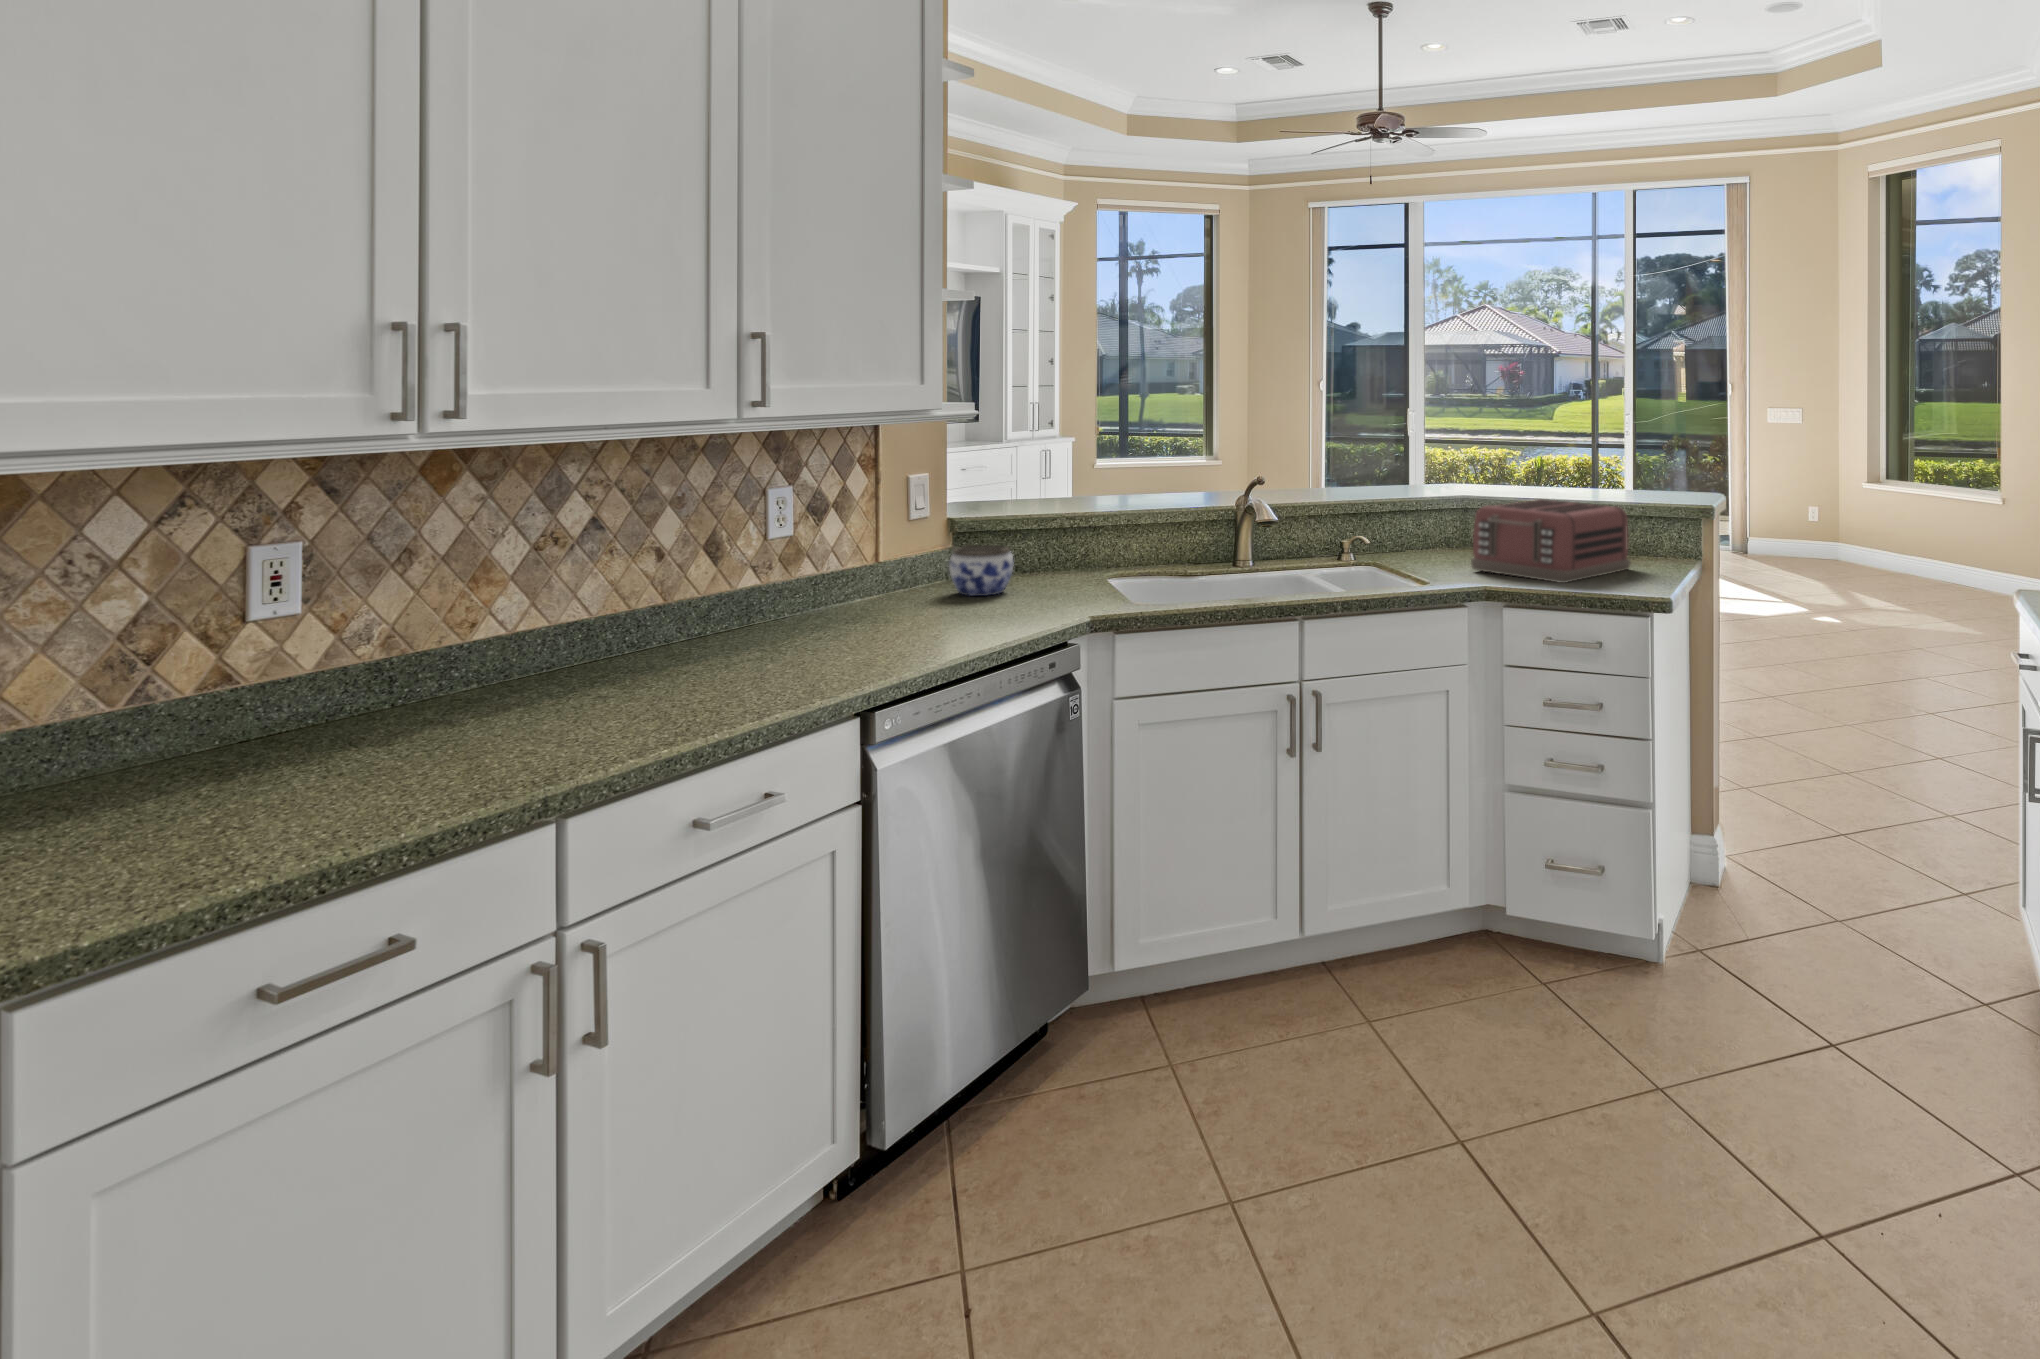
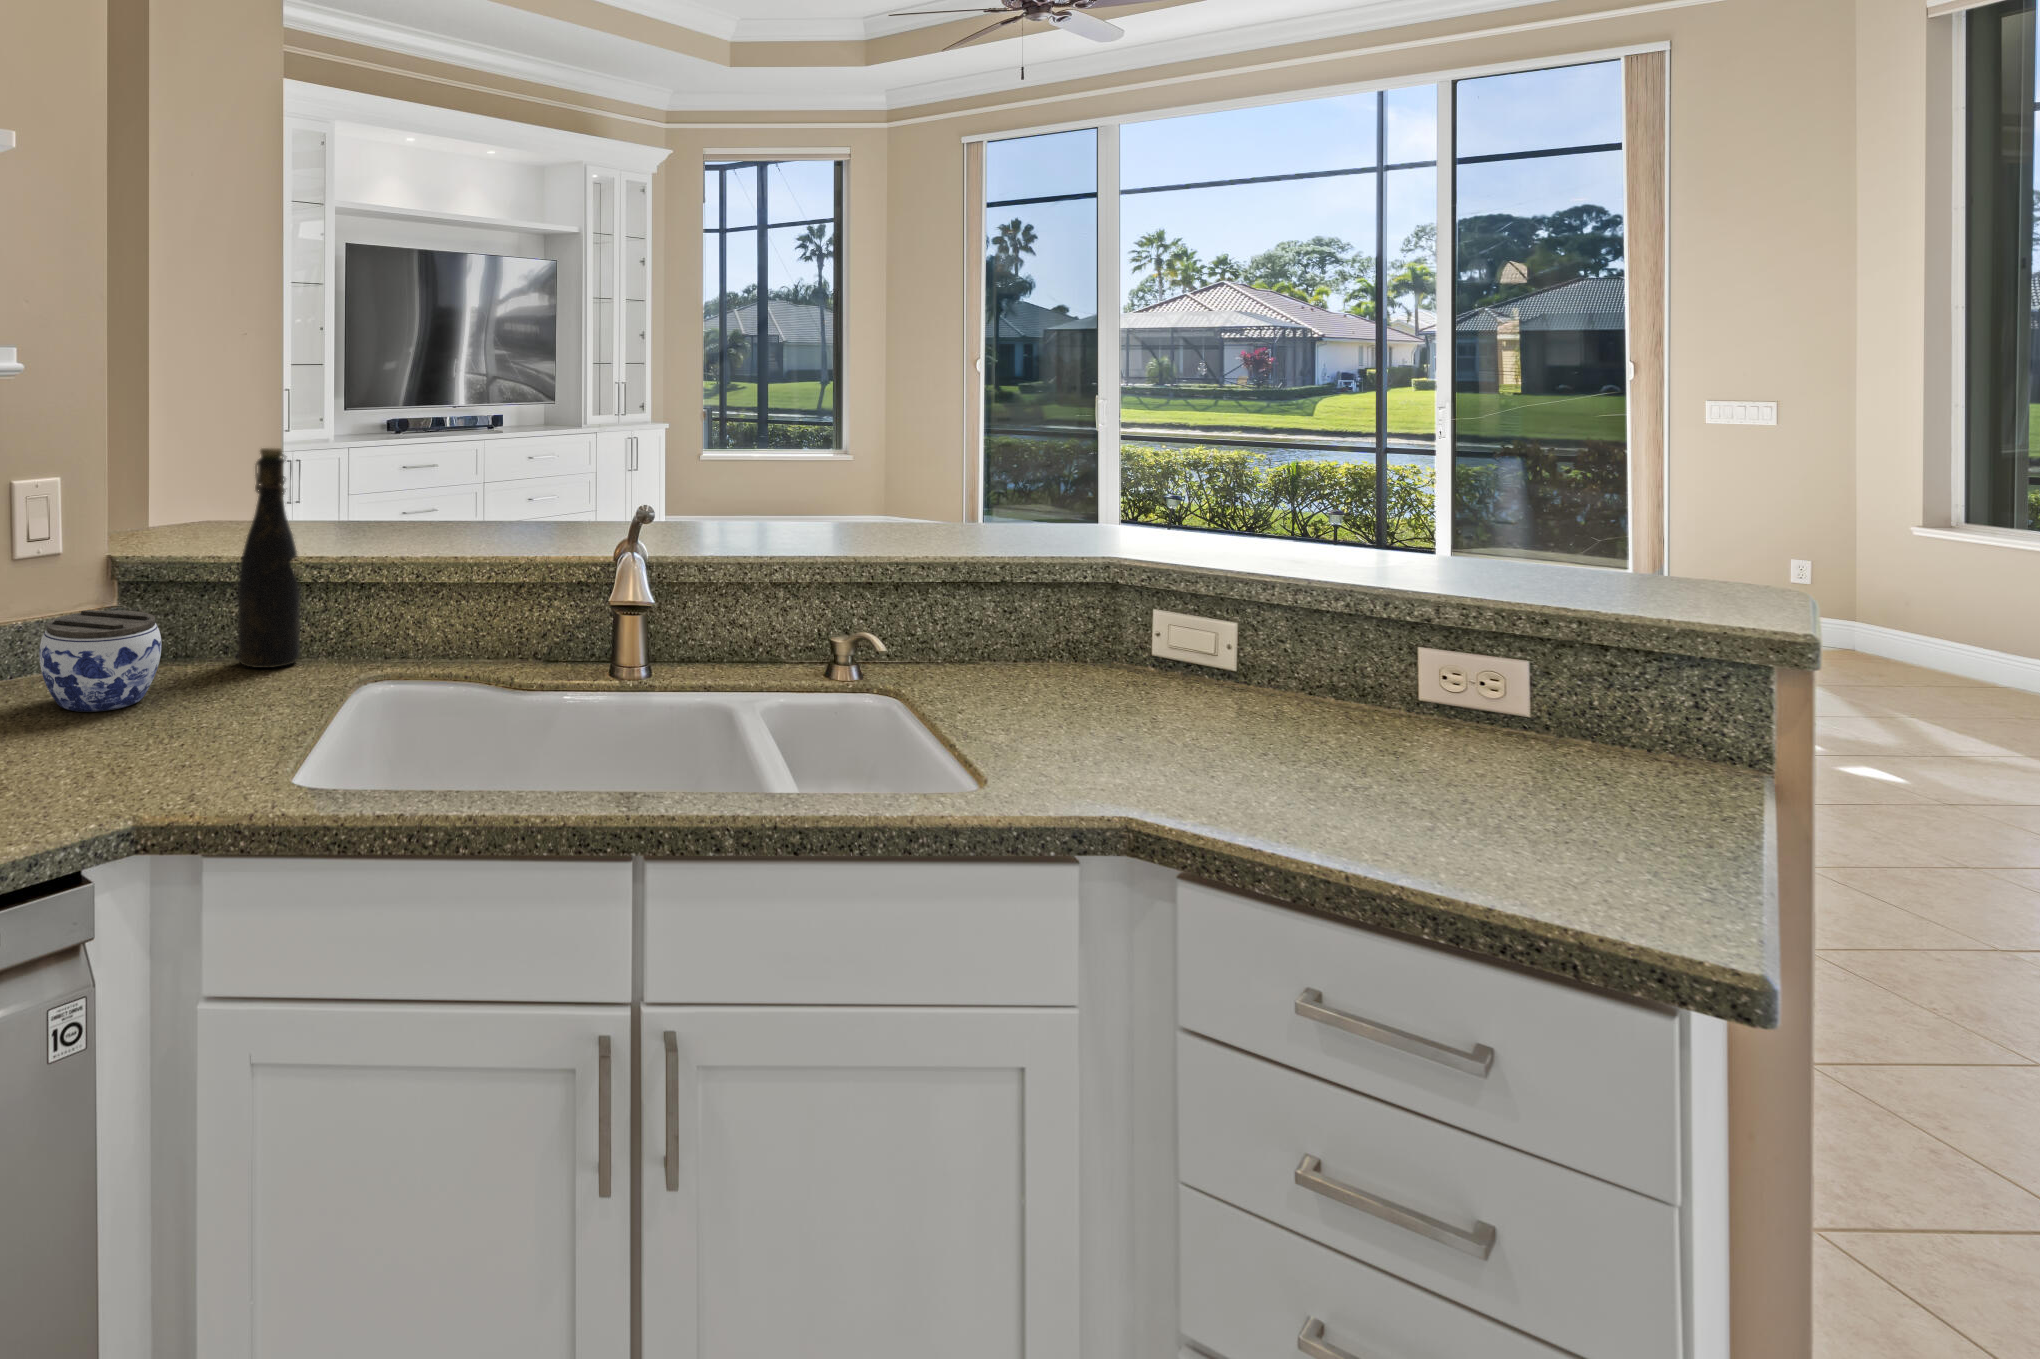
bottle: none [1019,454,1055,578] -> present [237,448,300,668]
toaster: present [1471,499,1630,583] -> none [1106,579,1548,824]

